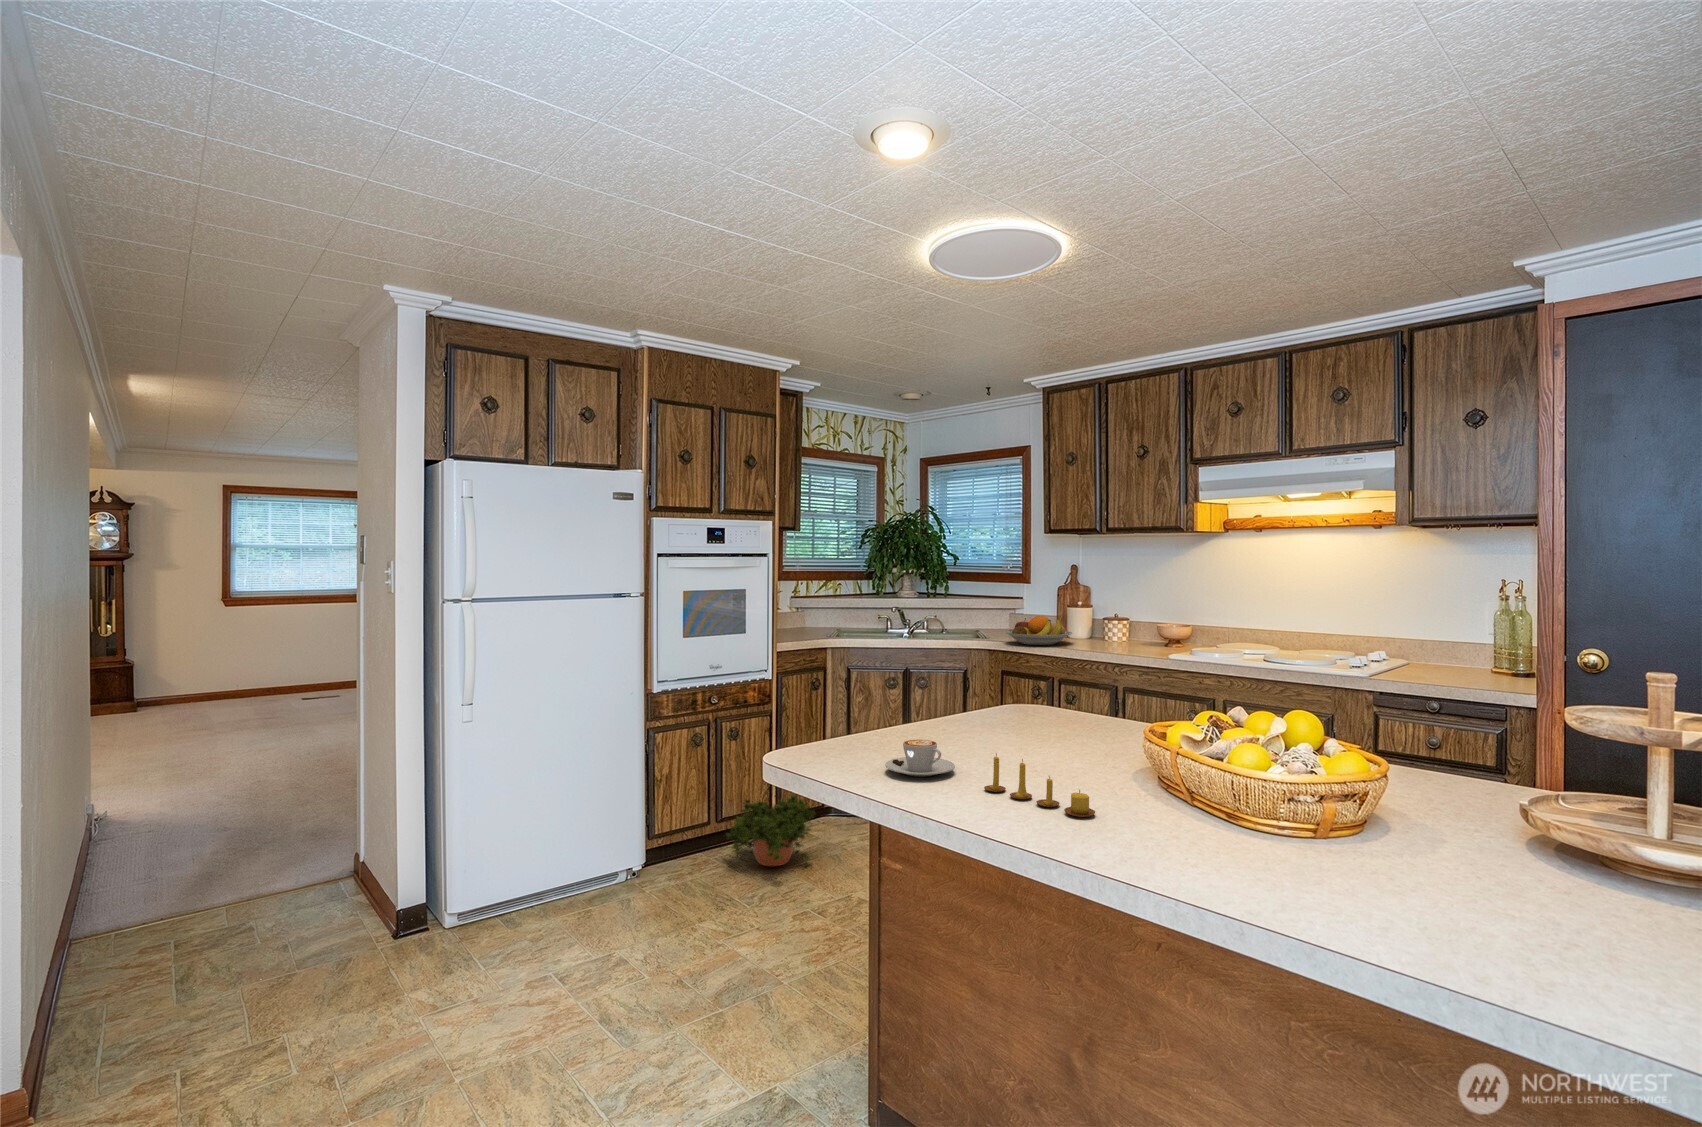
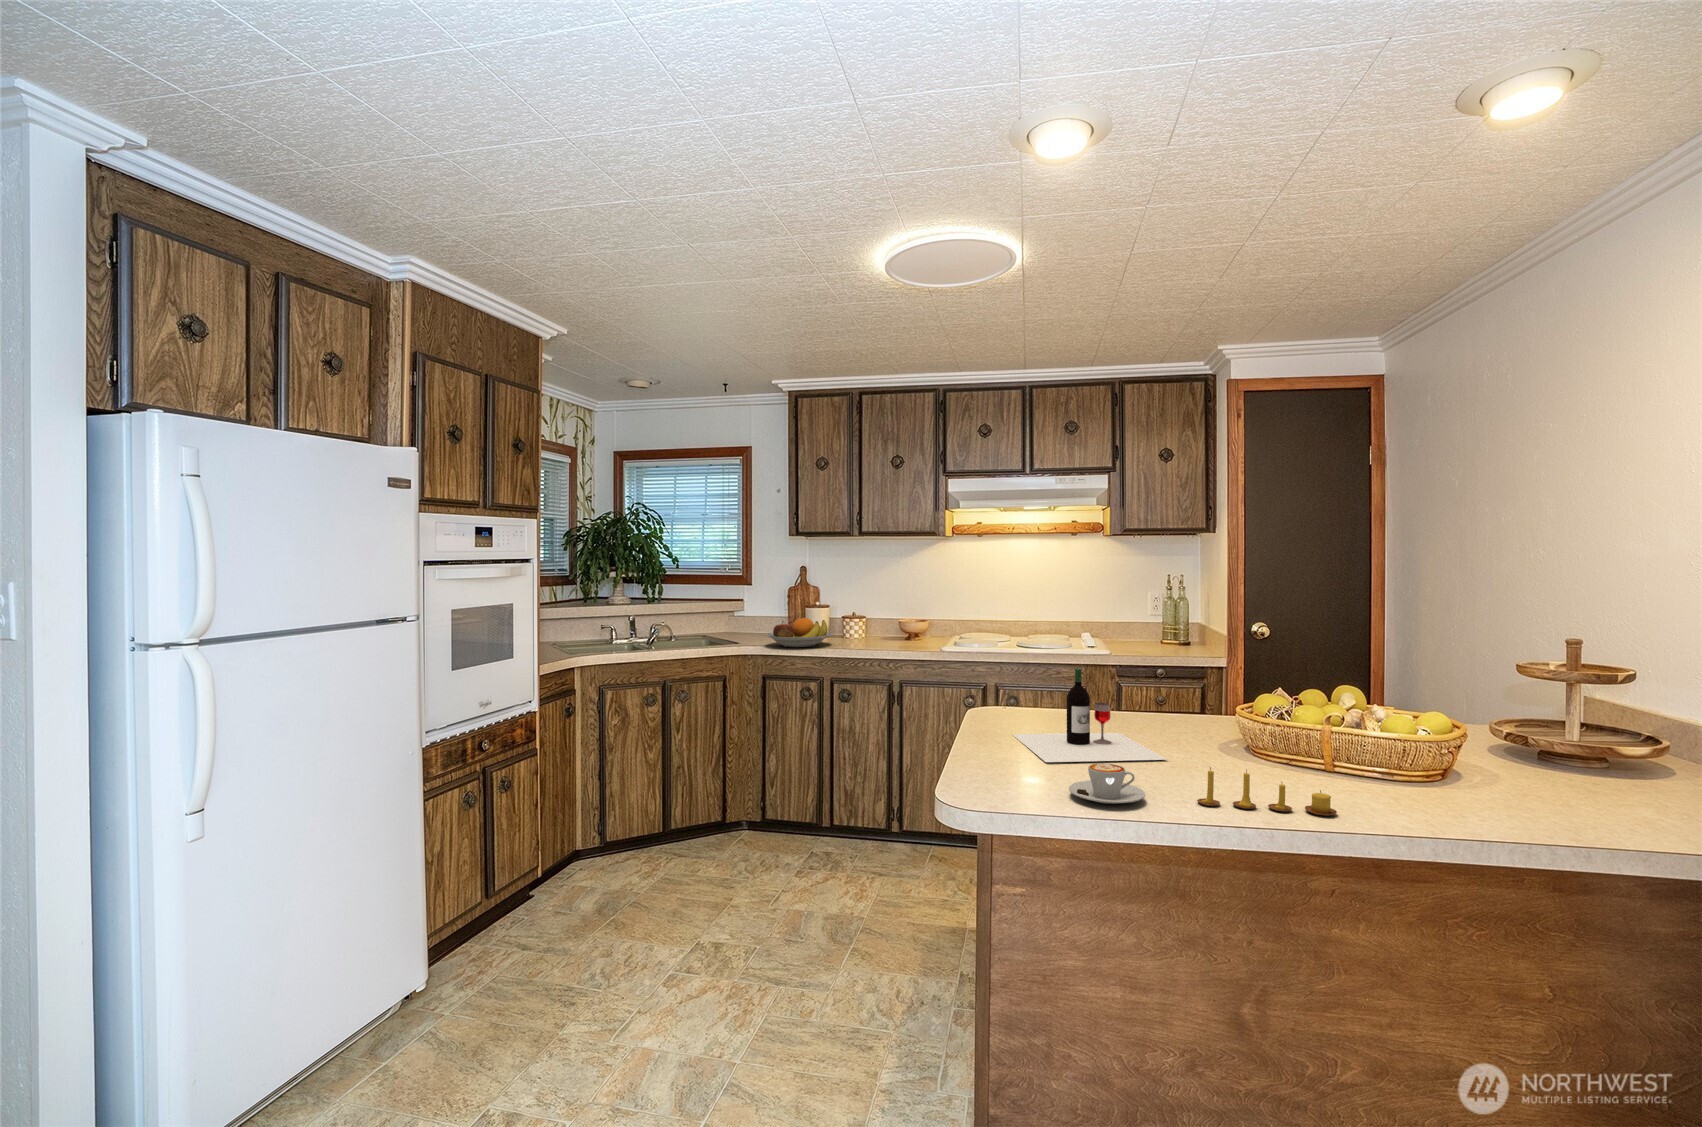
wine bottle: none [951,660,1105,758] -> present [1013,668,1167,762]
potted plant: present [727,795,815,866] -> none [512,840,626,943]

